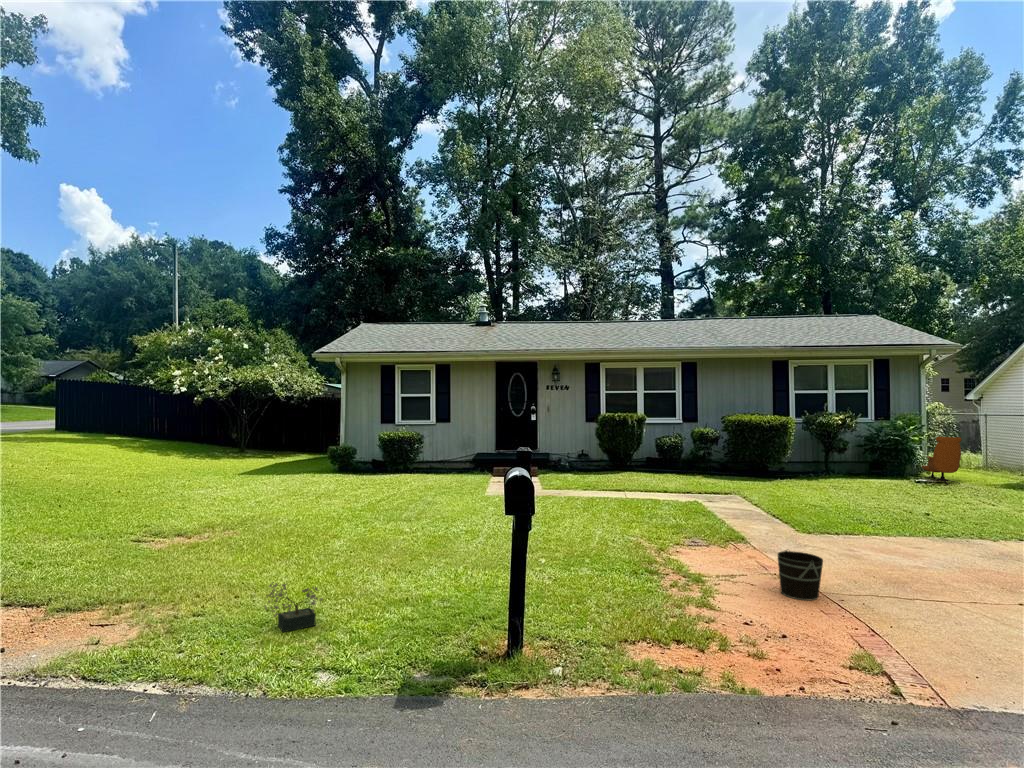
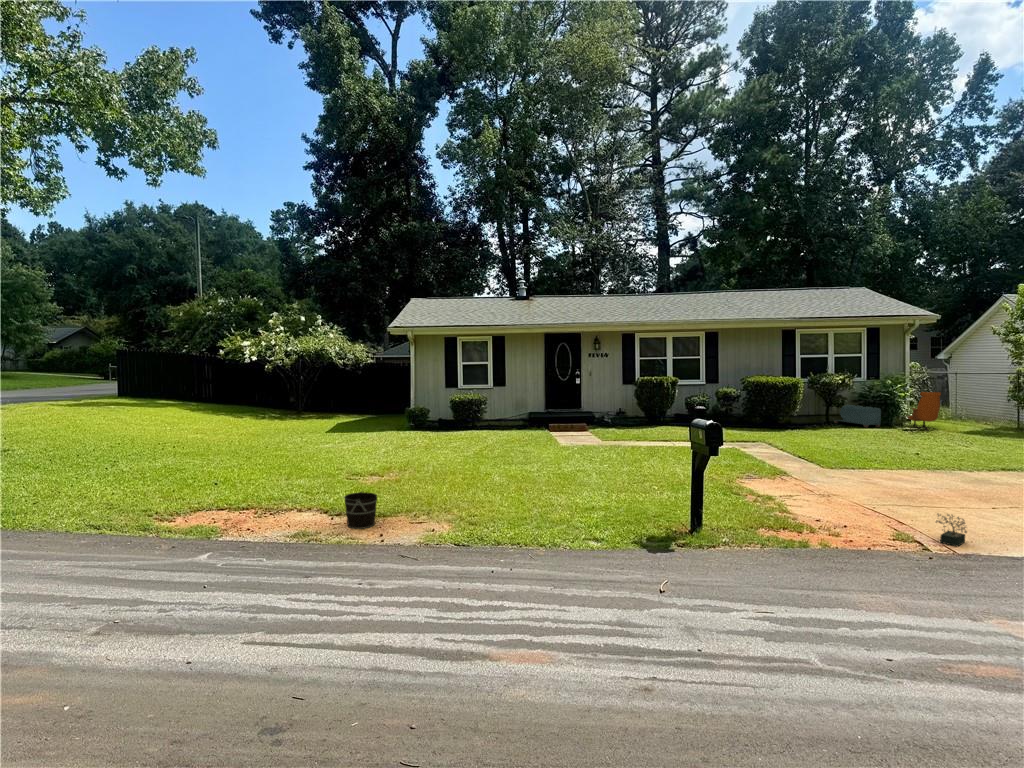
bench: none [835,450,891,479] -> present [834,405,881,428]
bucket: present [778,550,823,600] -> present [344,492,377,529]
decorative plant: present [265,582,323,632] -> present [936,514,967,546]

